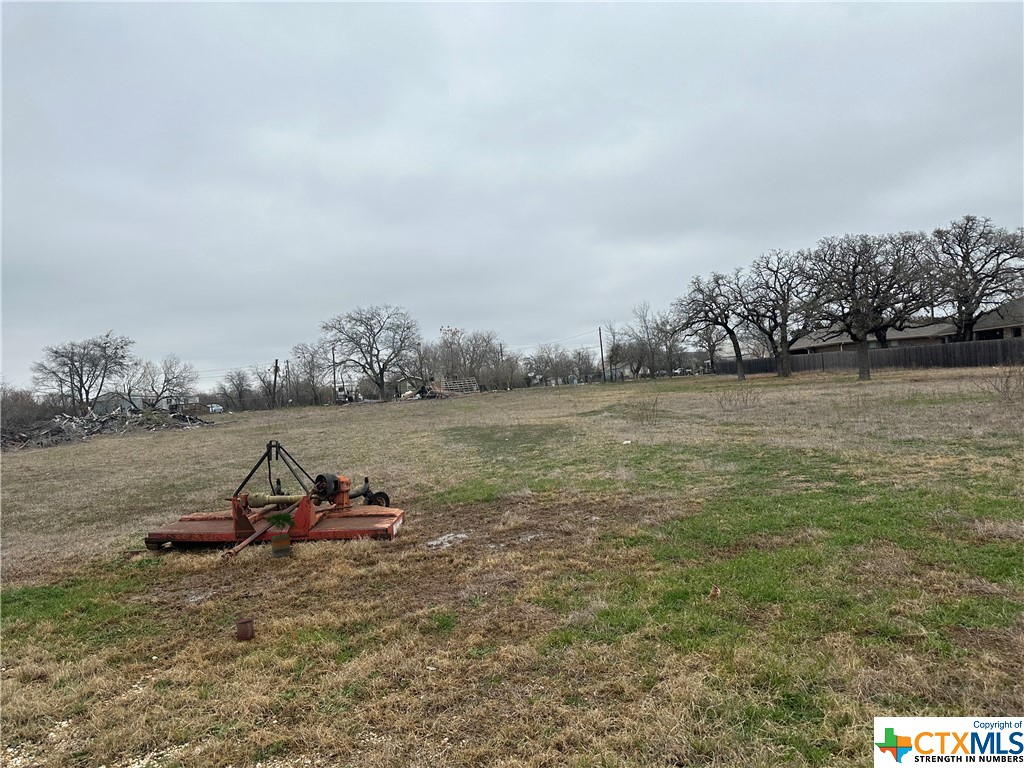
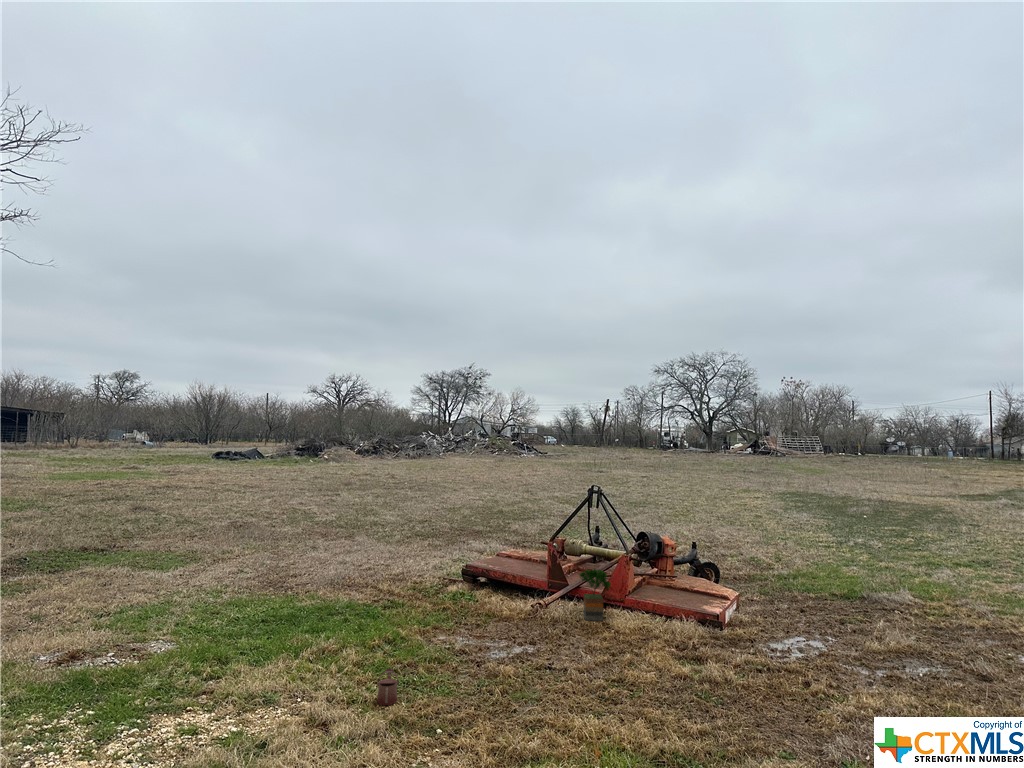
watering can: present [235,611,255,640] -> present [377,669,399,705]

